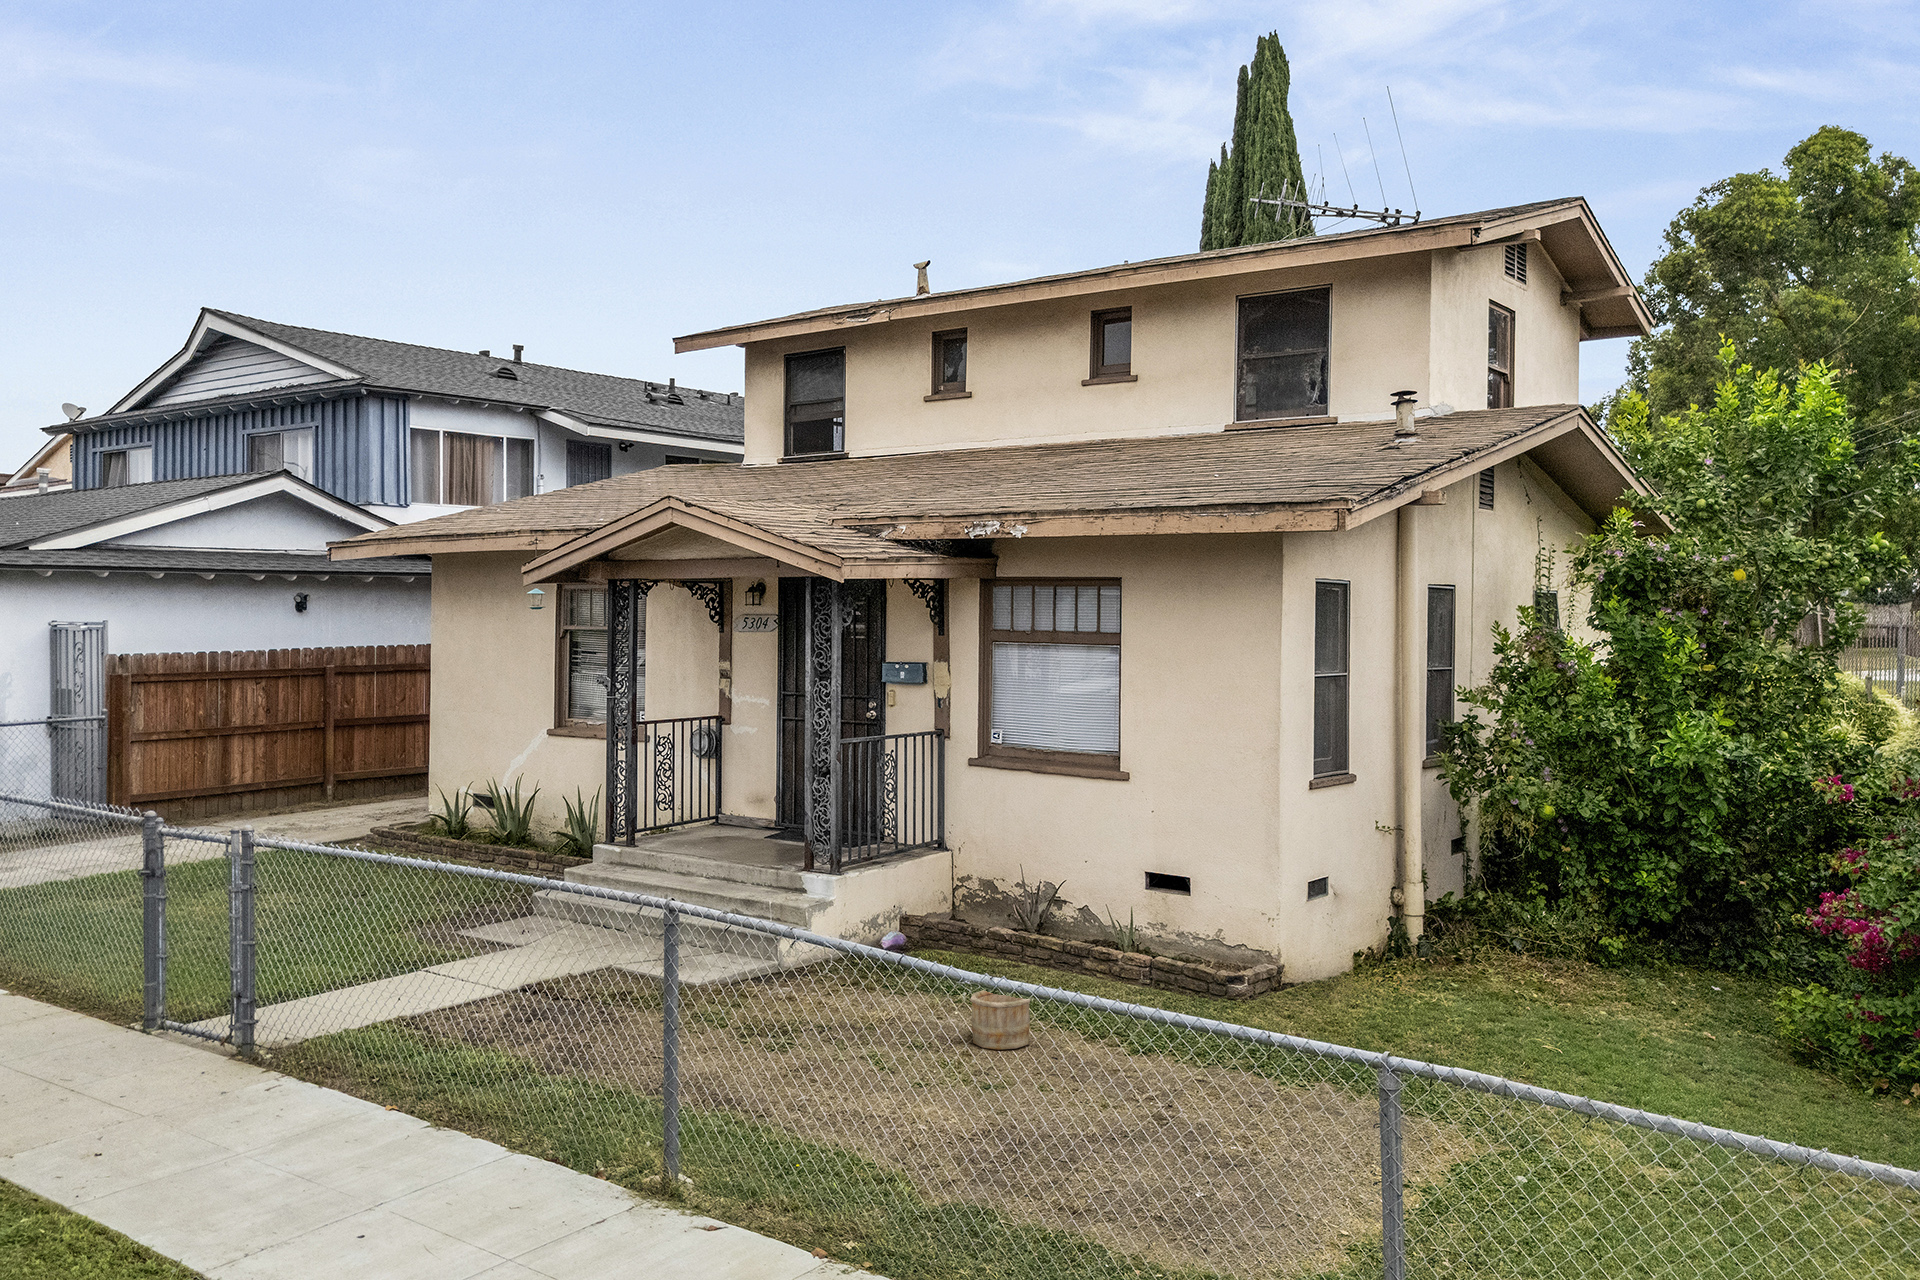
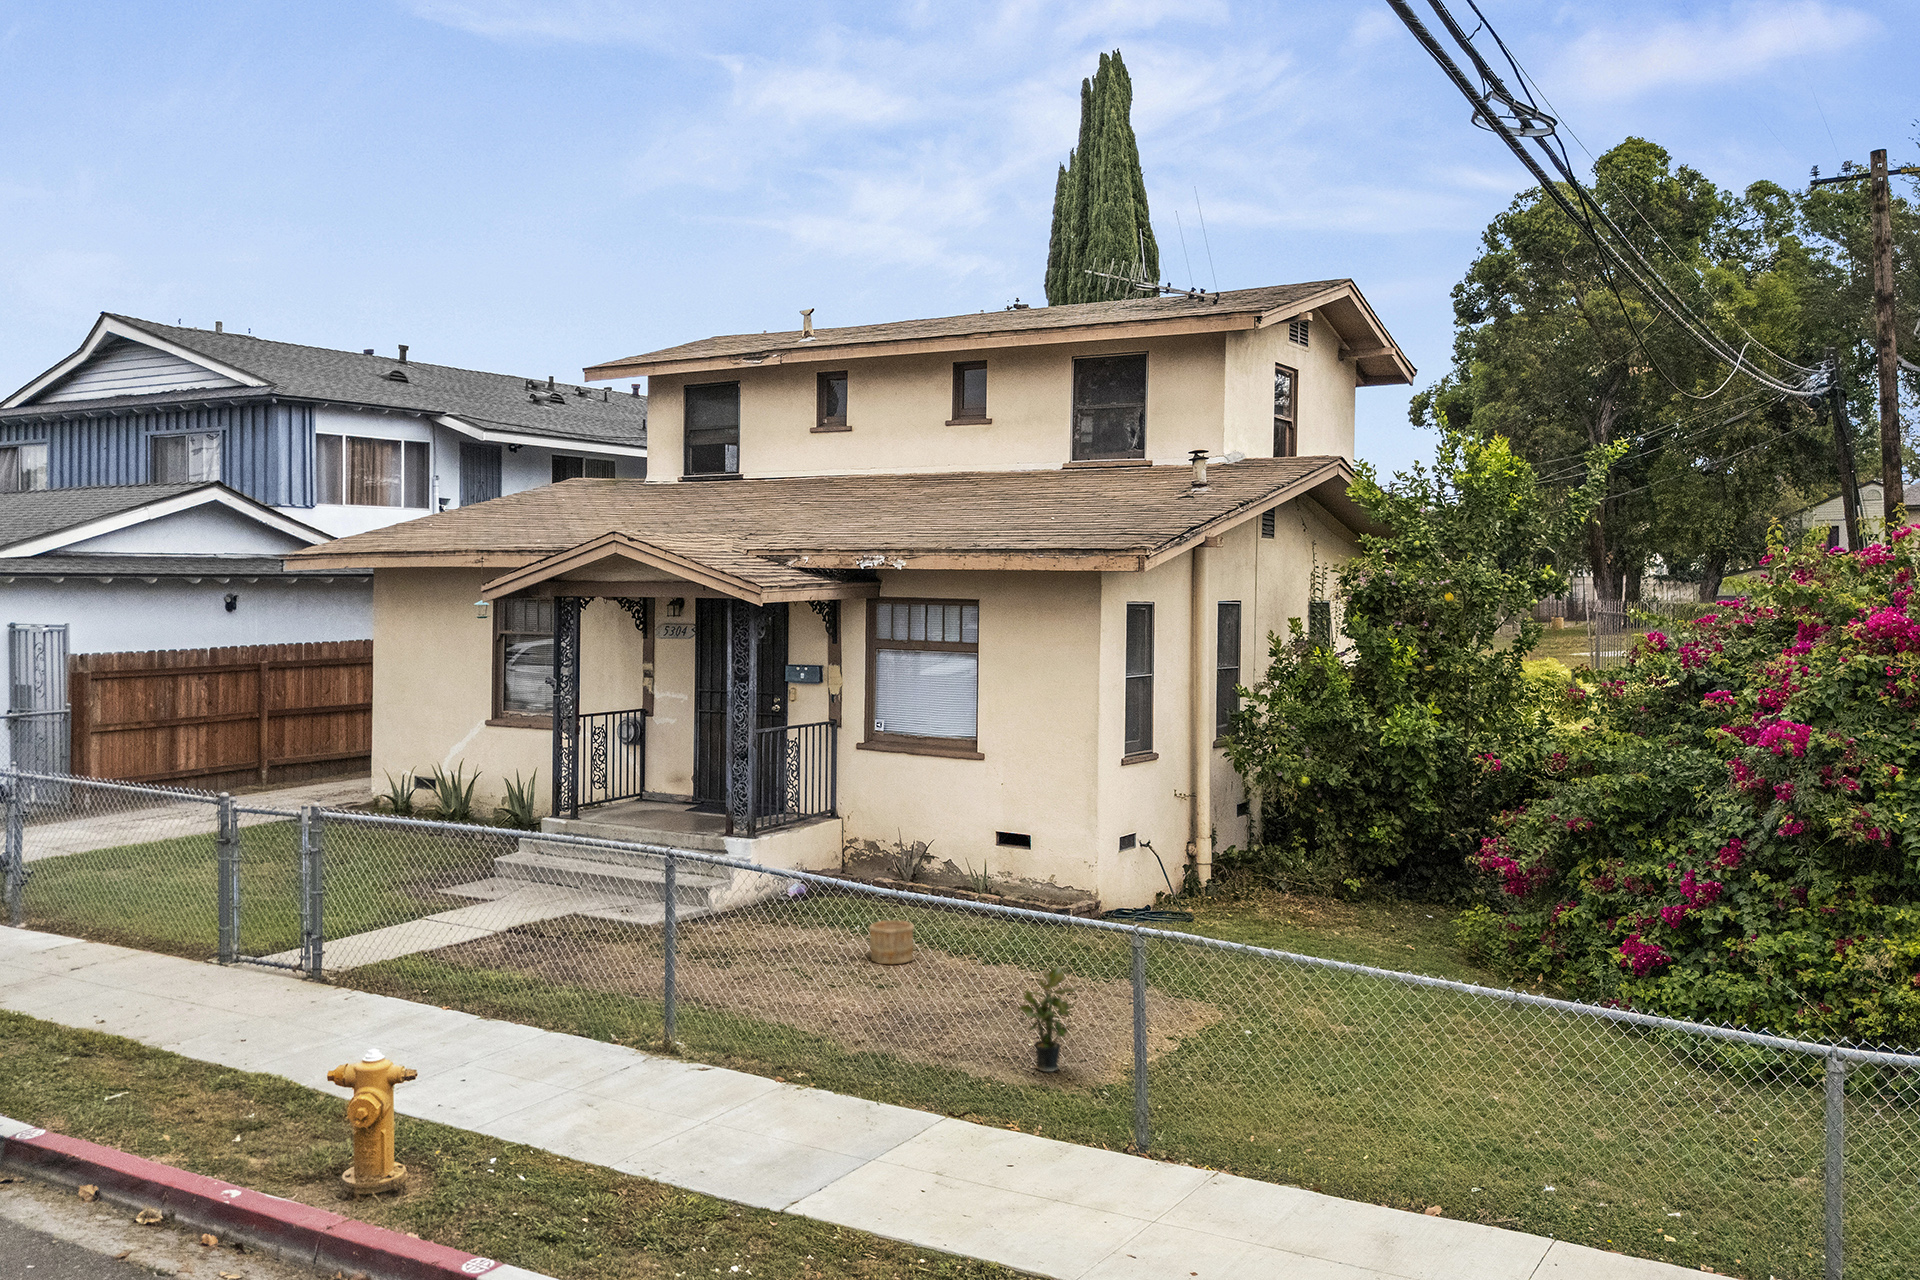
potted plant: none [1172,1078,1261,1241] -> present [1019,966,1076,1072]

